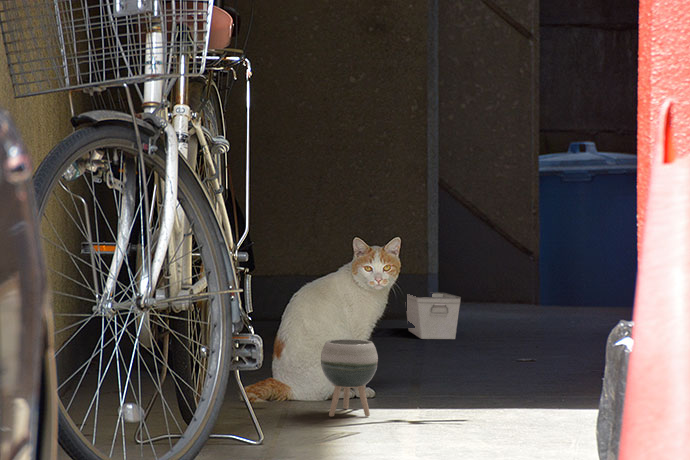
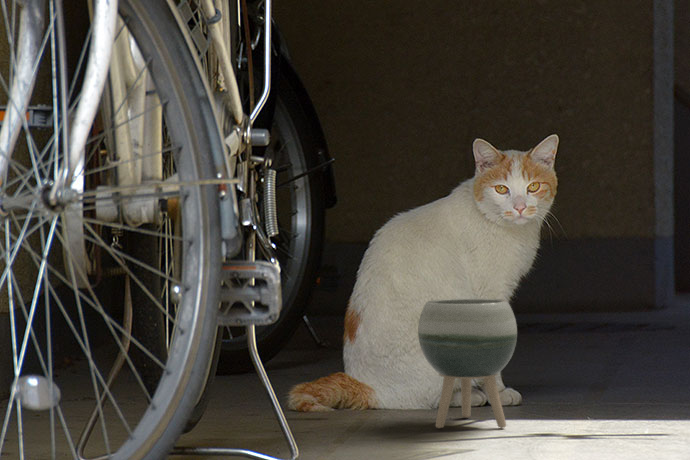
storage bin: present [407,293,461,339] -> none [573,252,666,323]

